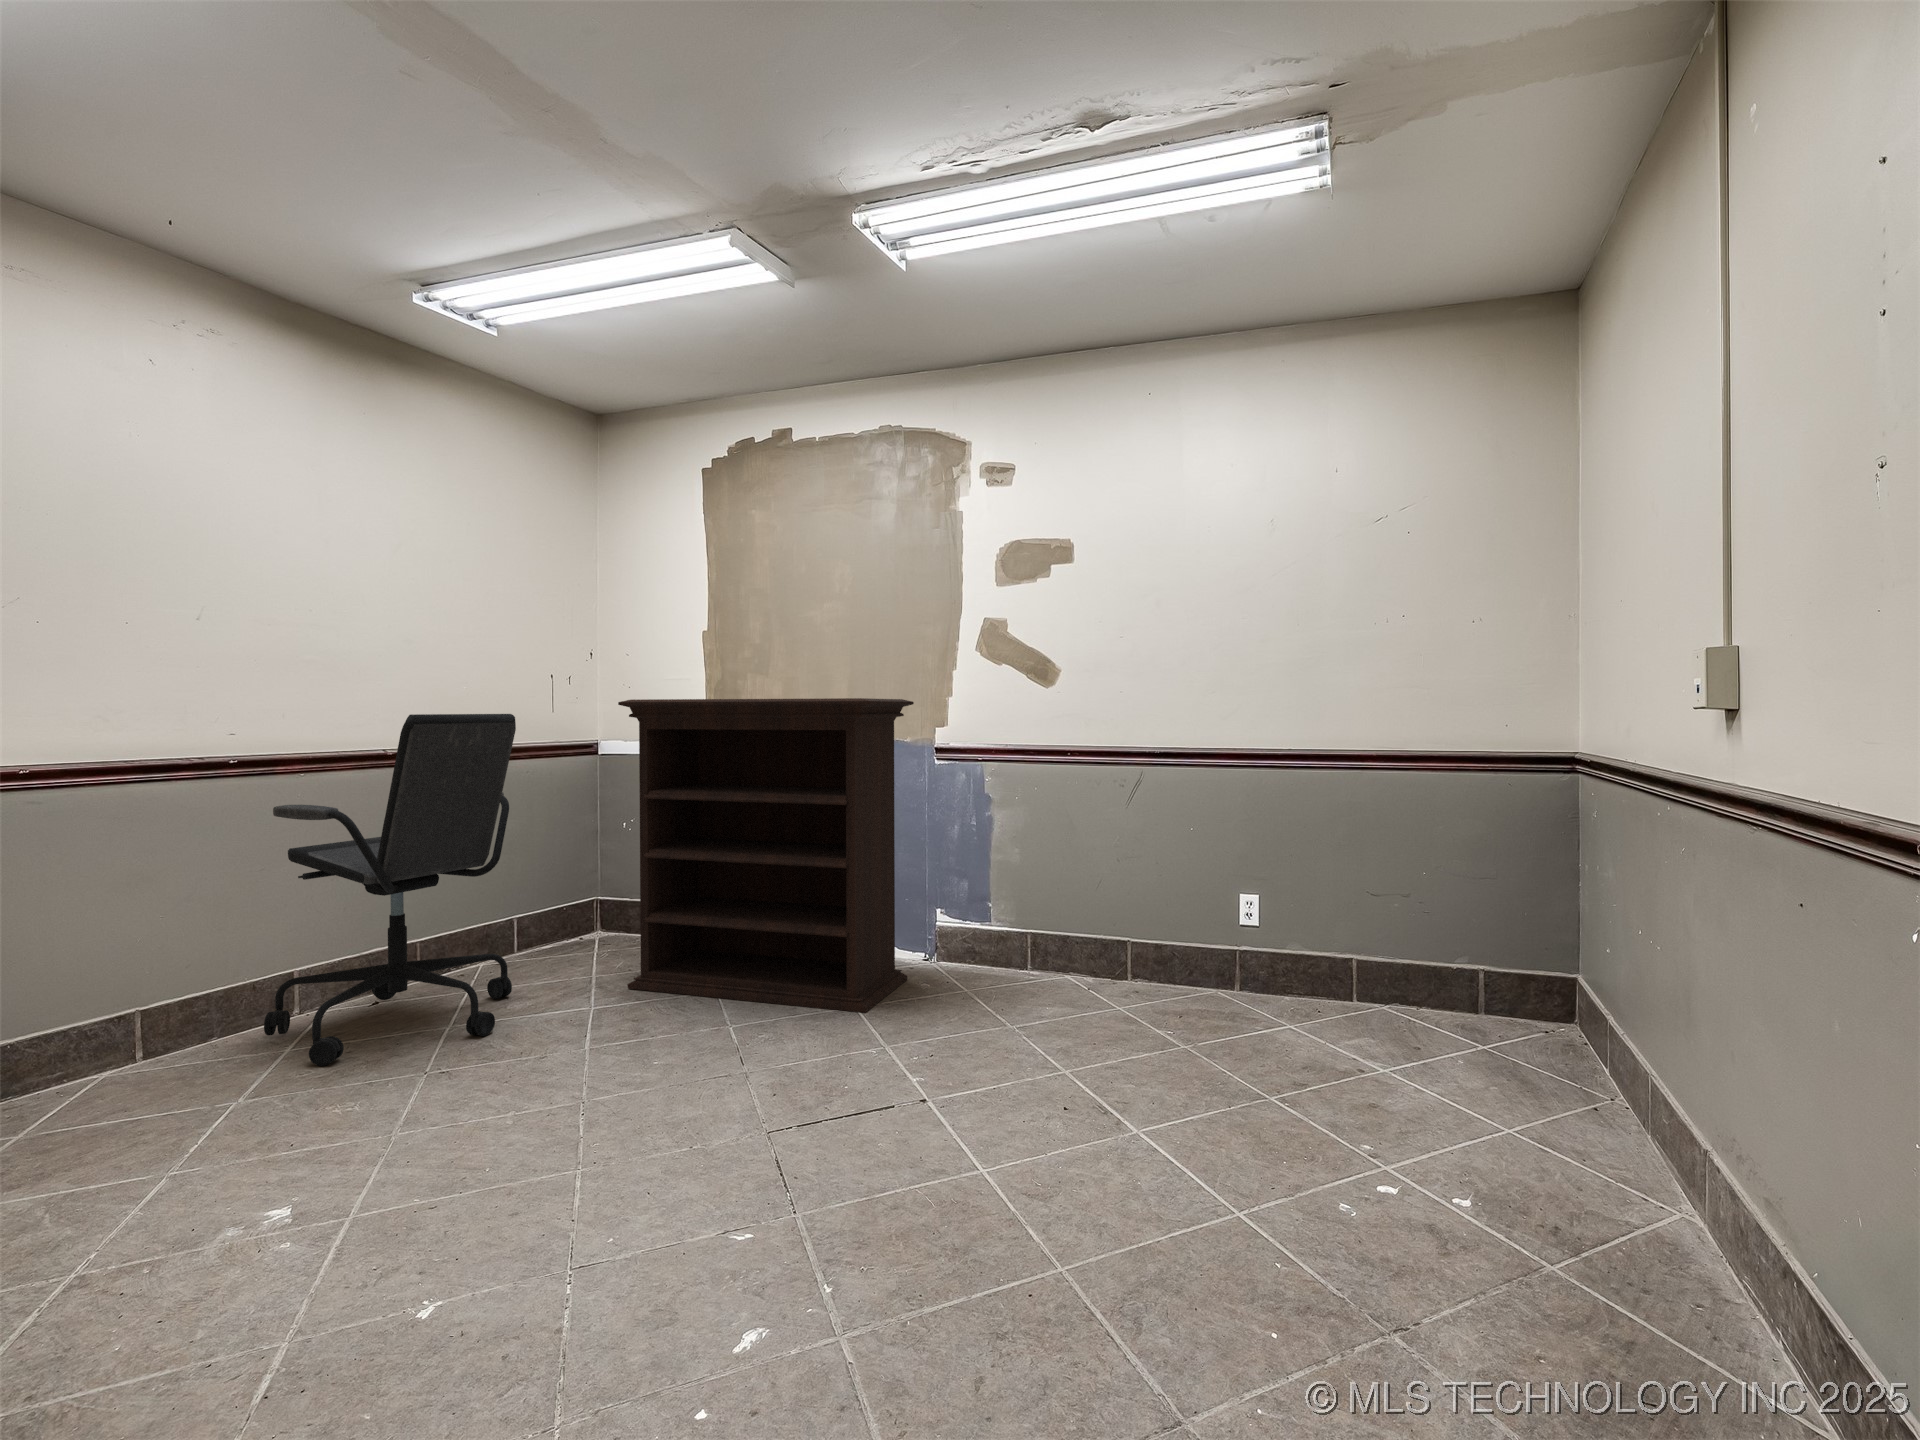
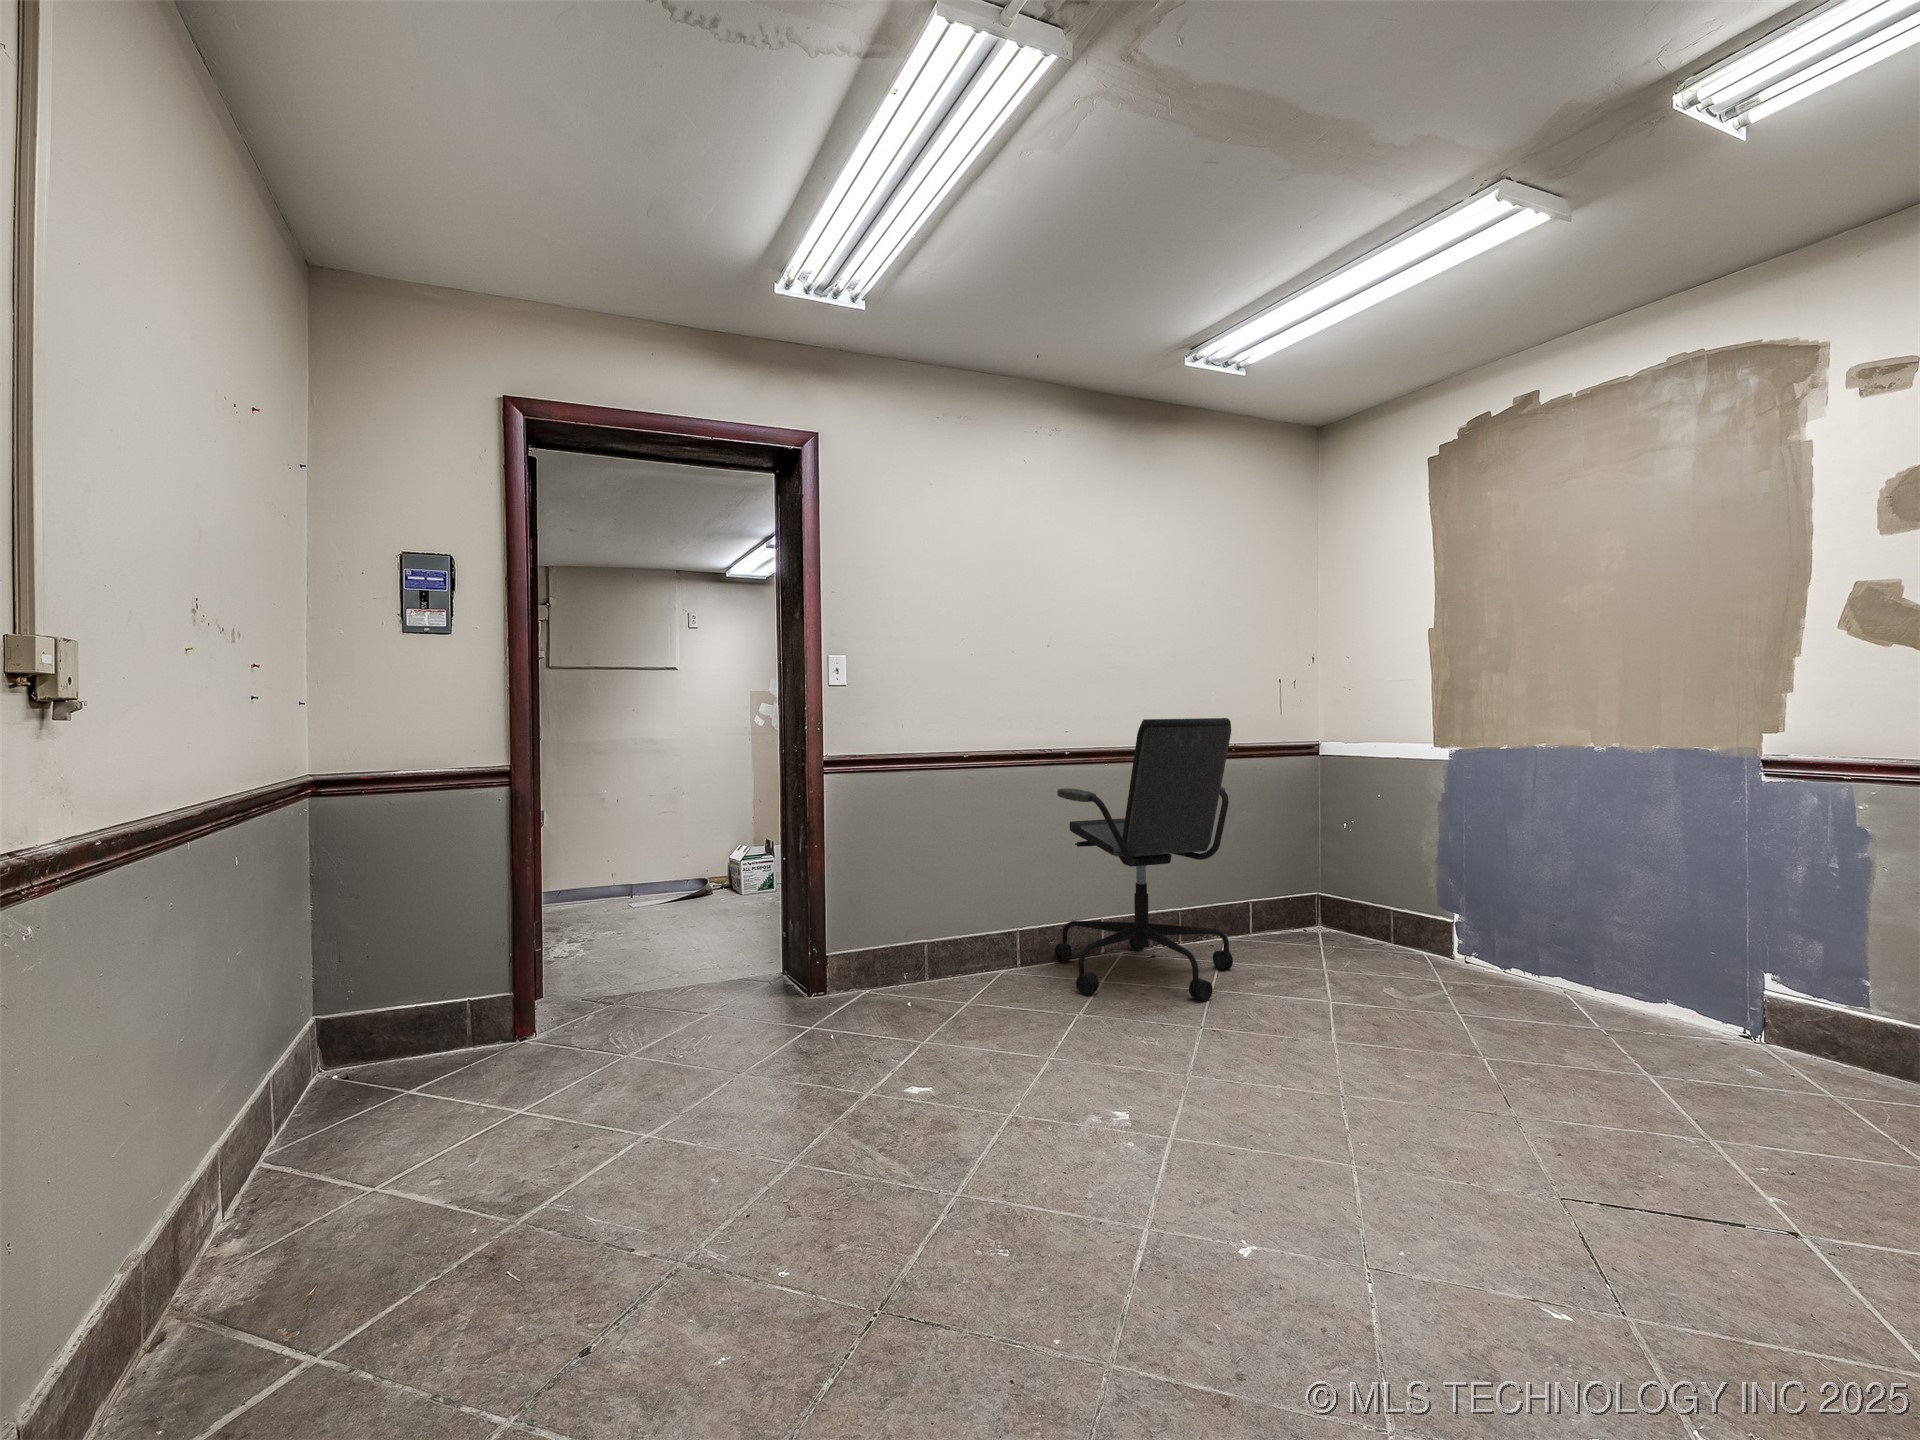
bookshelf: present [618,698,914,1013] -> none [1330,698,1718,1087]

